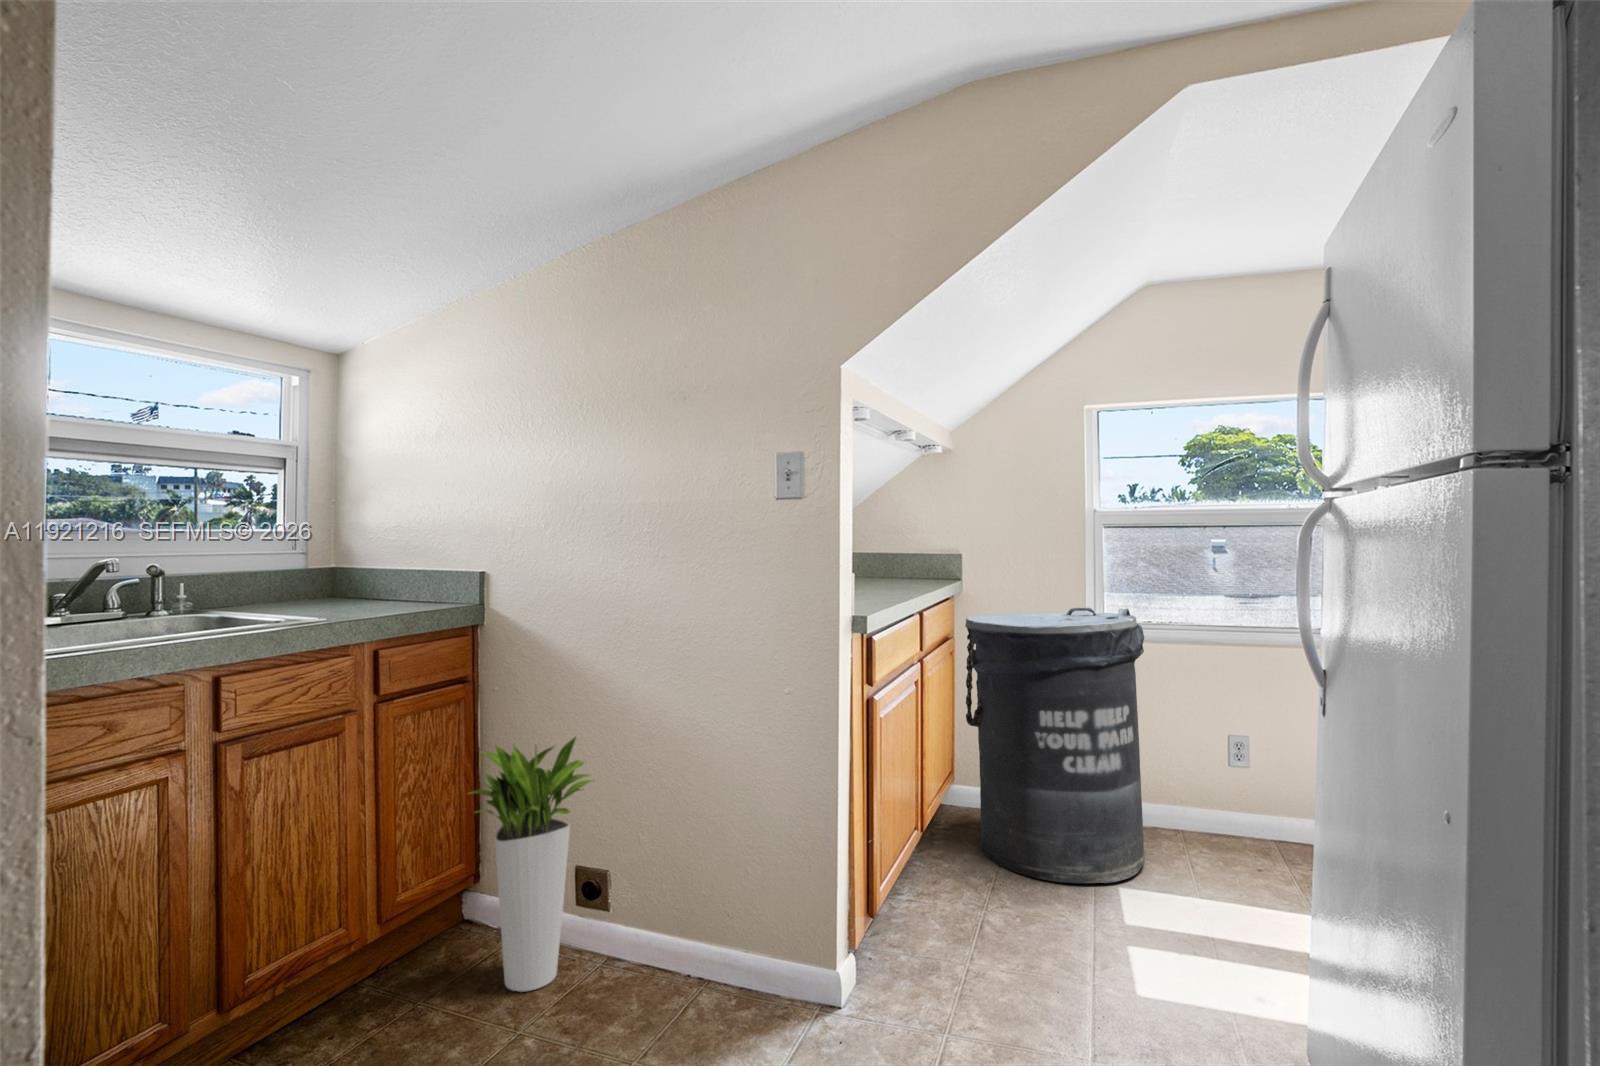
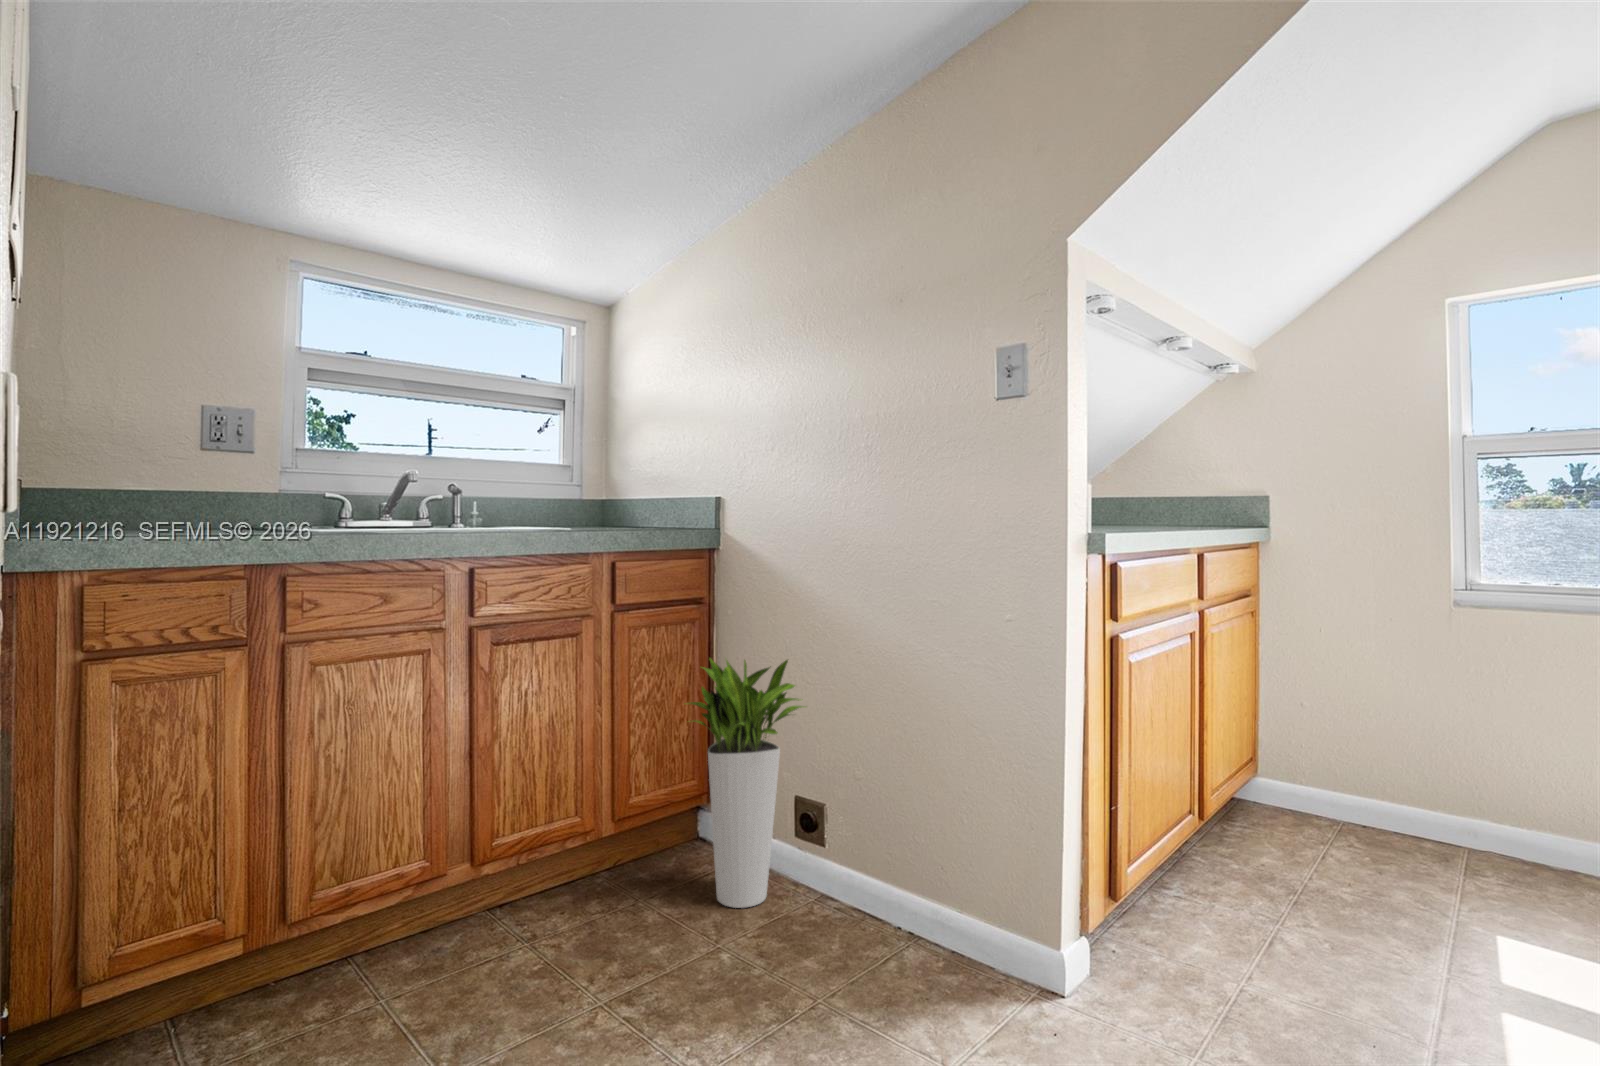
trash can: present [965,607,1145,883] -> none [1267,559,1552,928]

